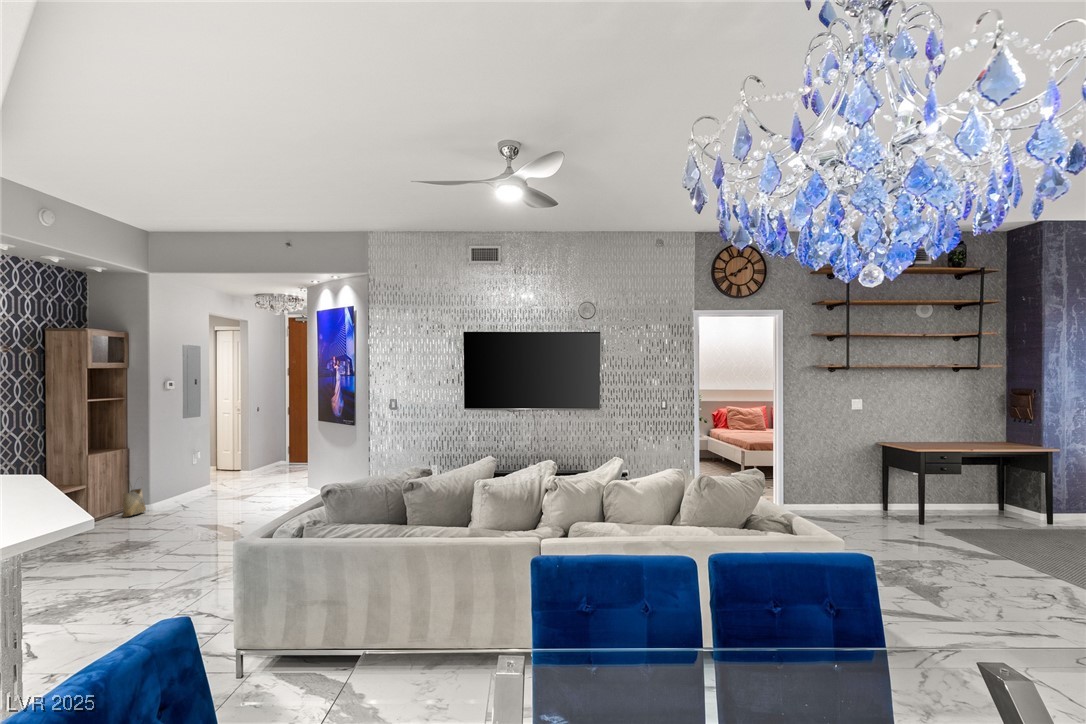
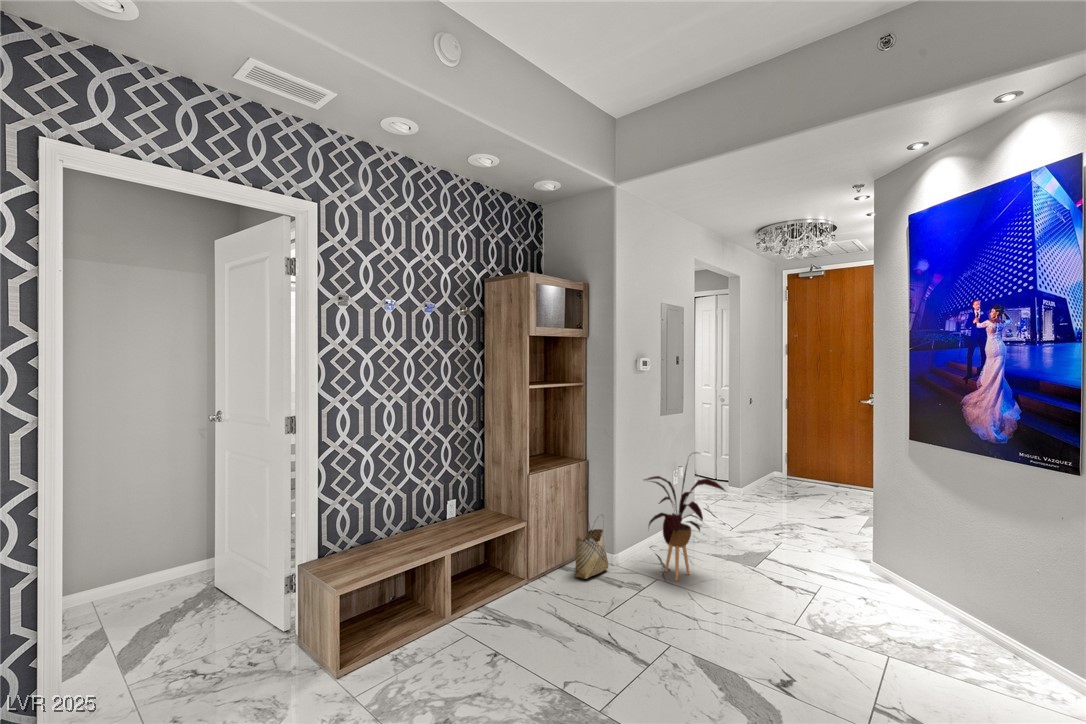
house plant: none [169,434,222,509] -> present [644,452,725,580]

